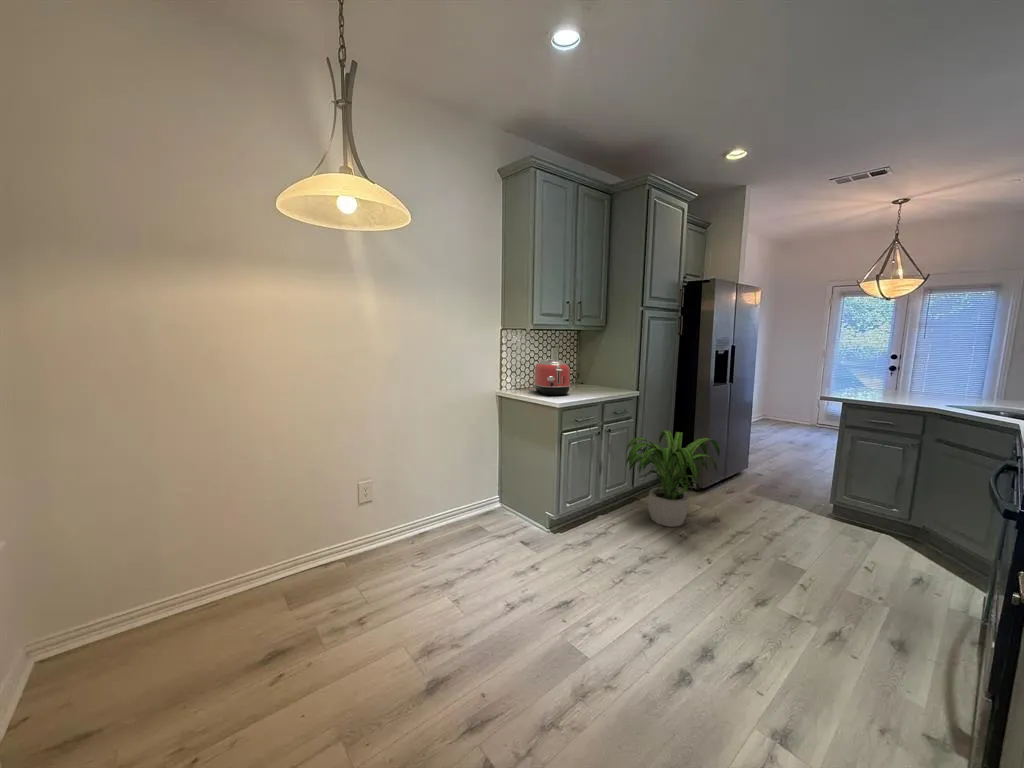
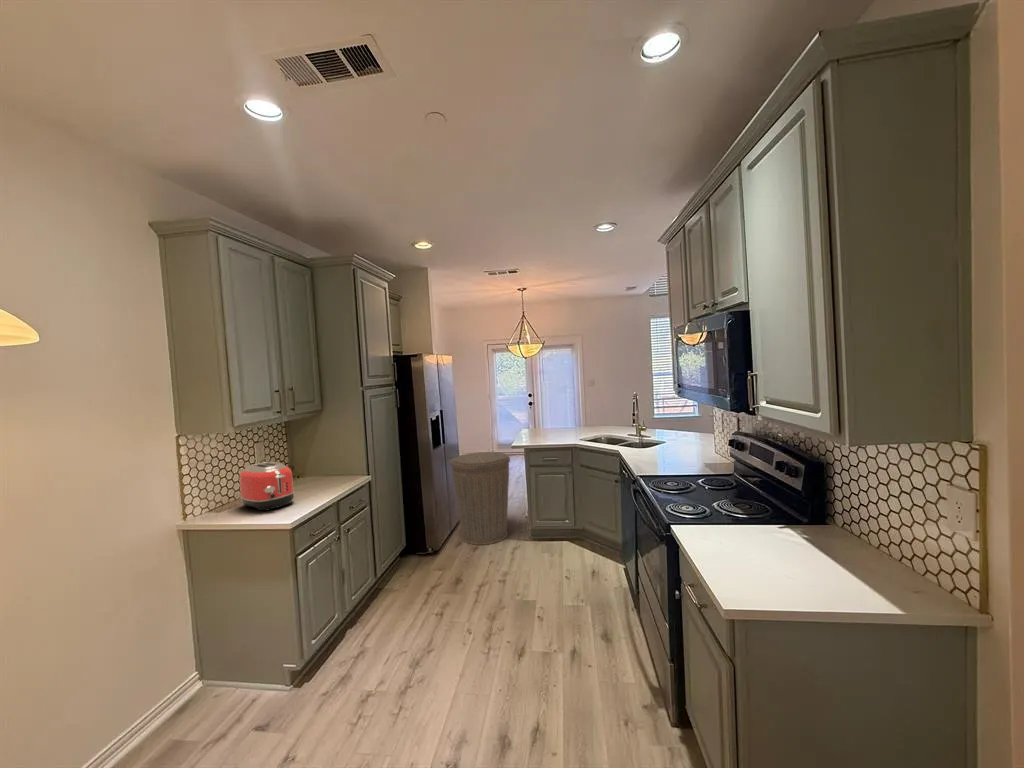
trash can: none [737,396,816,498] -> present [451,452,510,545]
potted plant: present [626,430,720,527] -> none [366,509,460,615]

